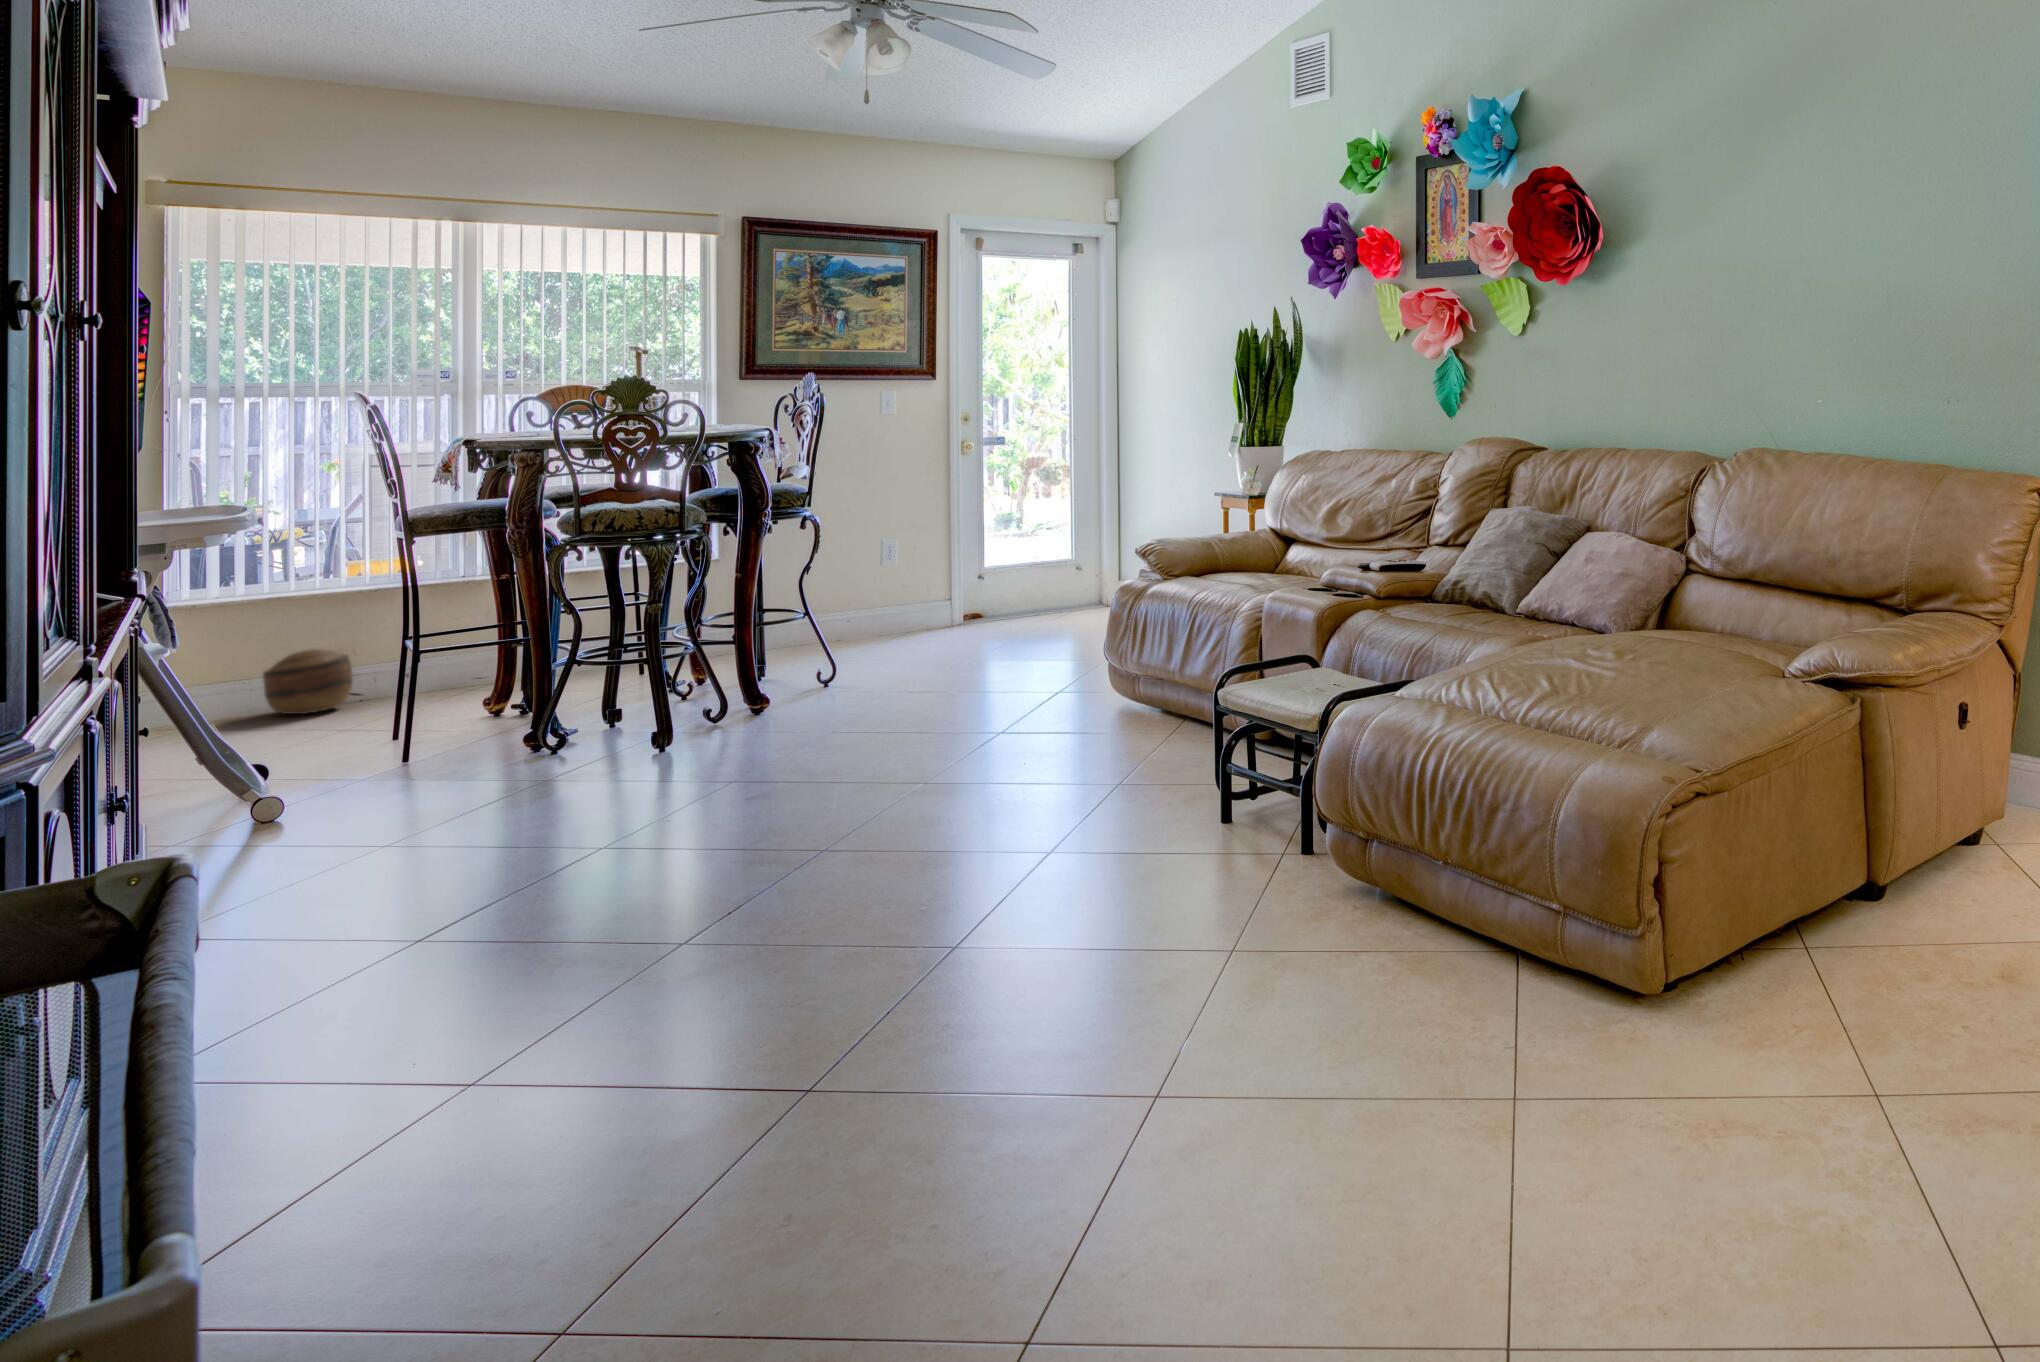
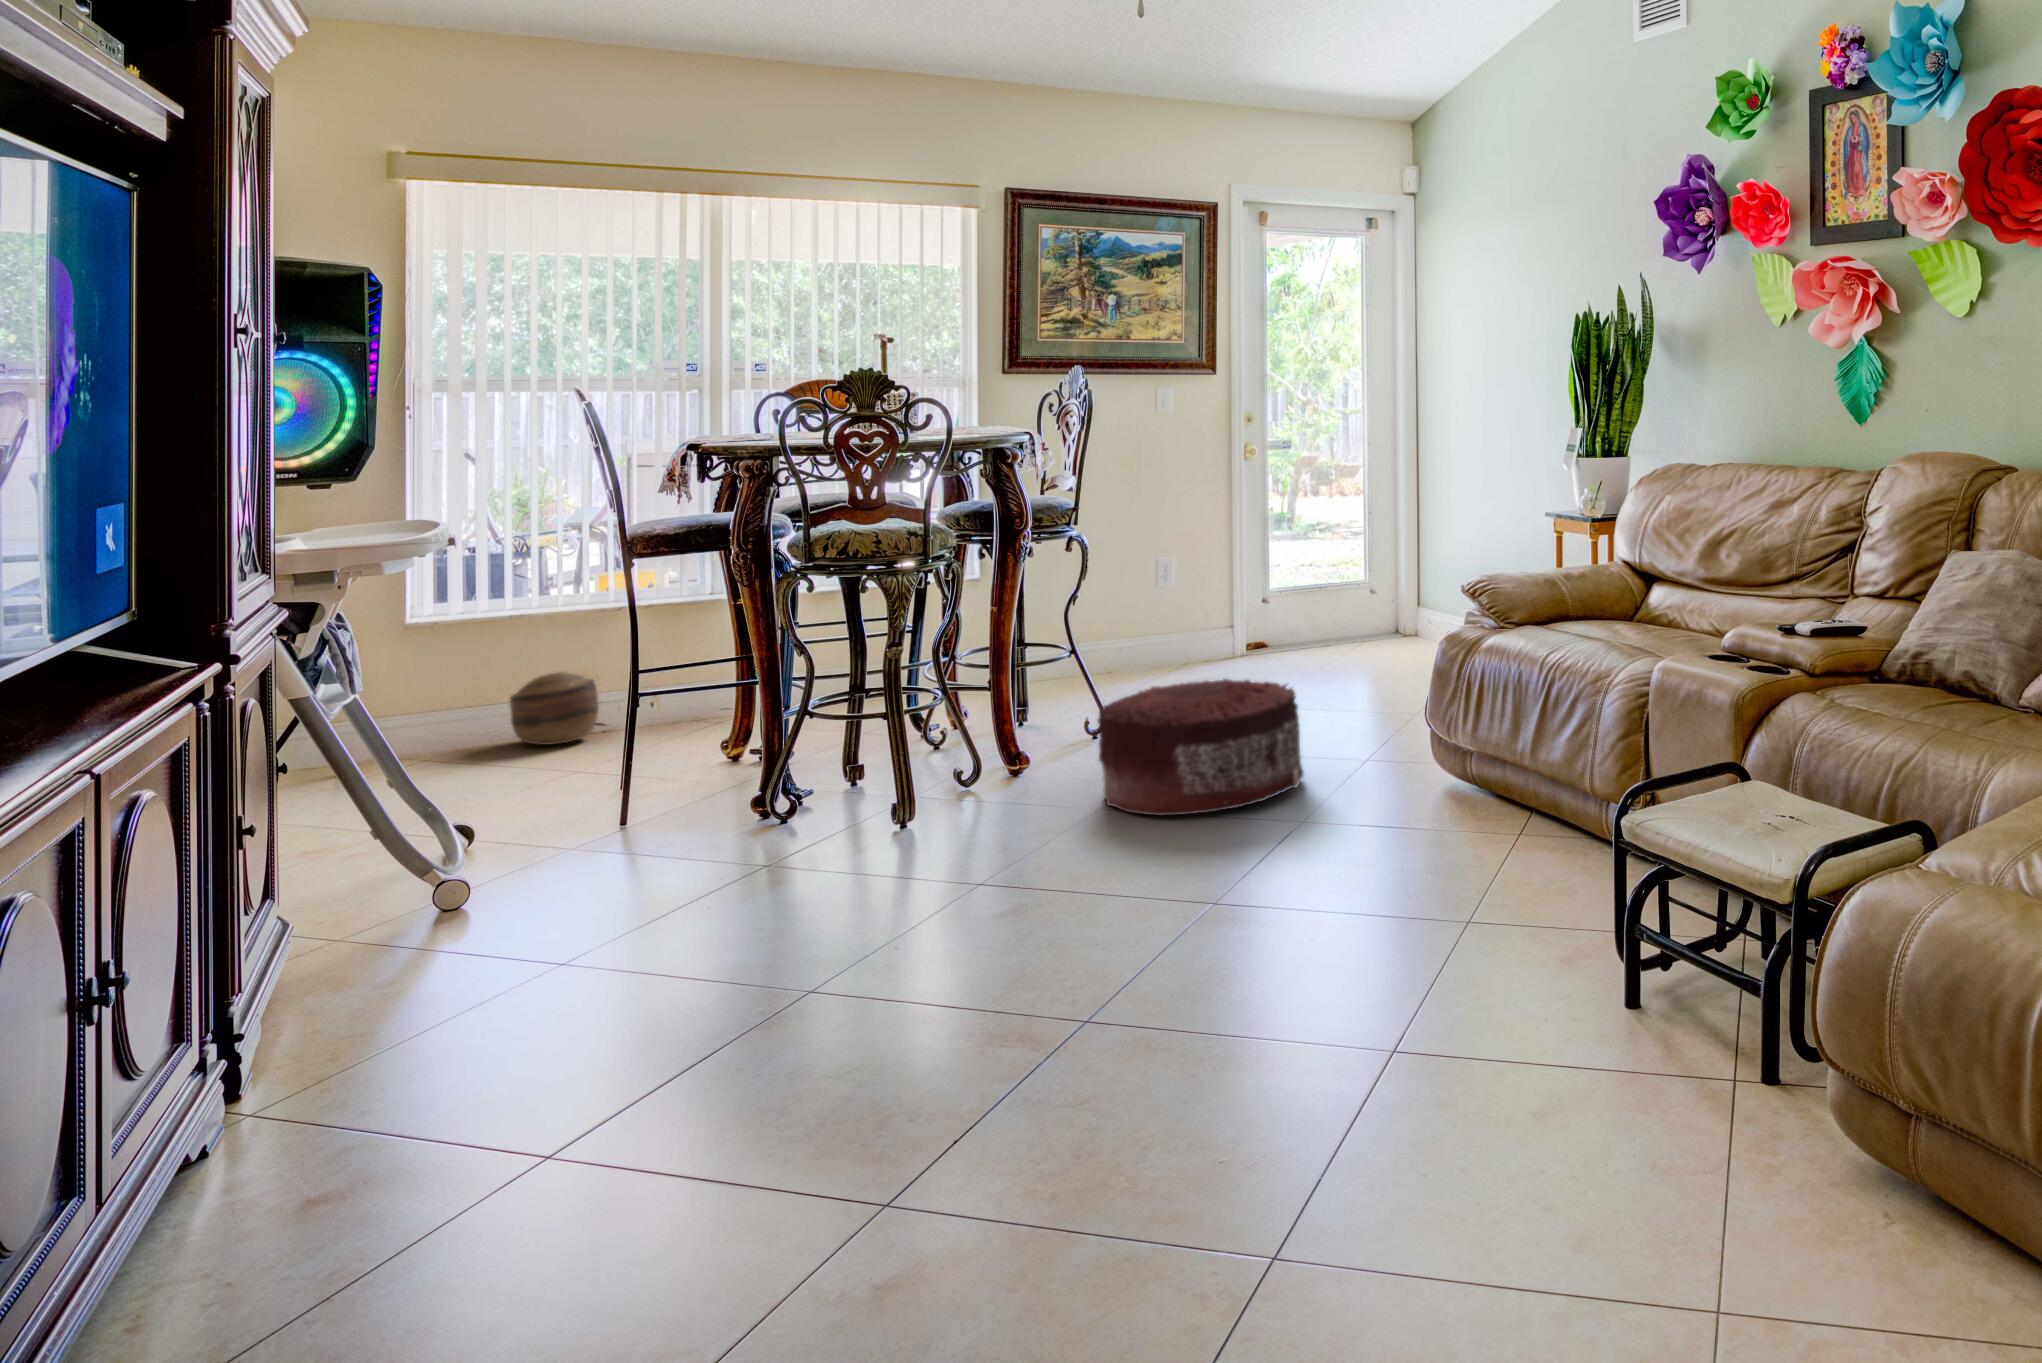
pouf: none [830,627,1010,736] -> present [1097,679,1303,815]

